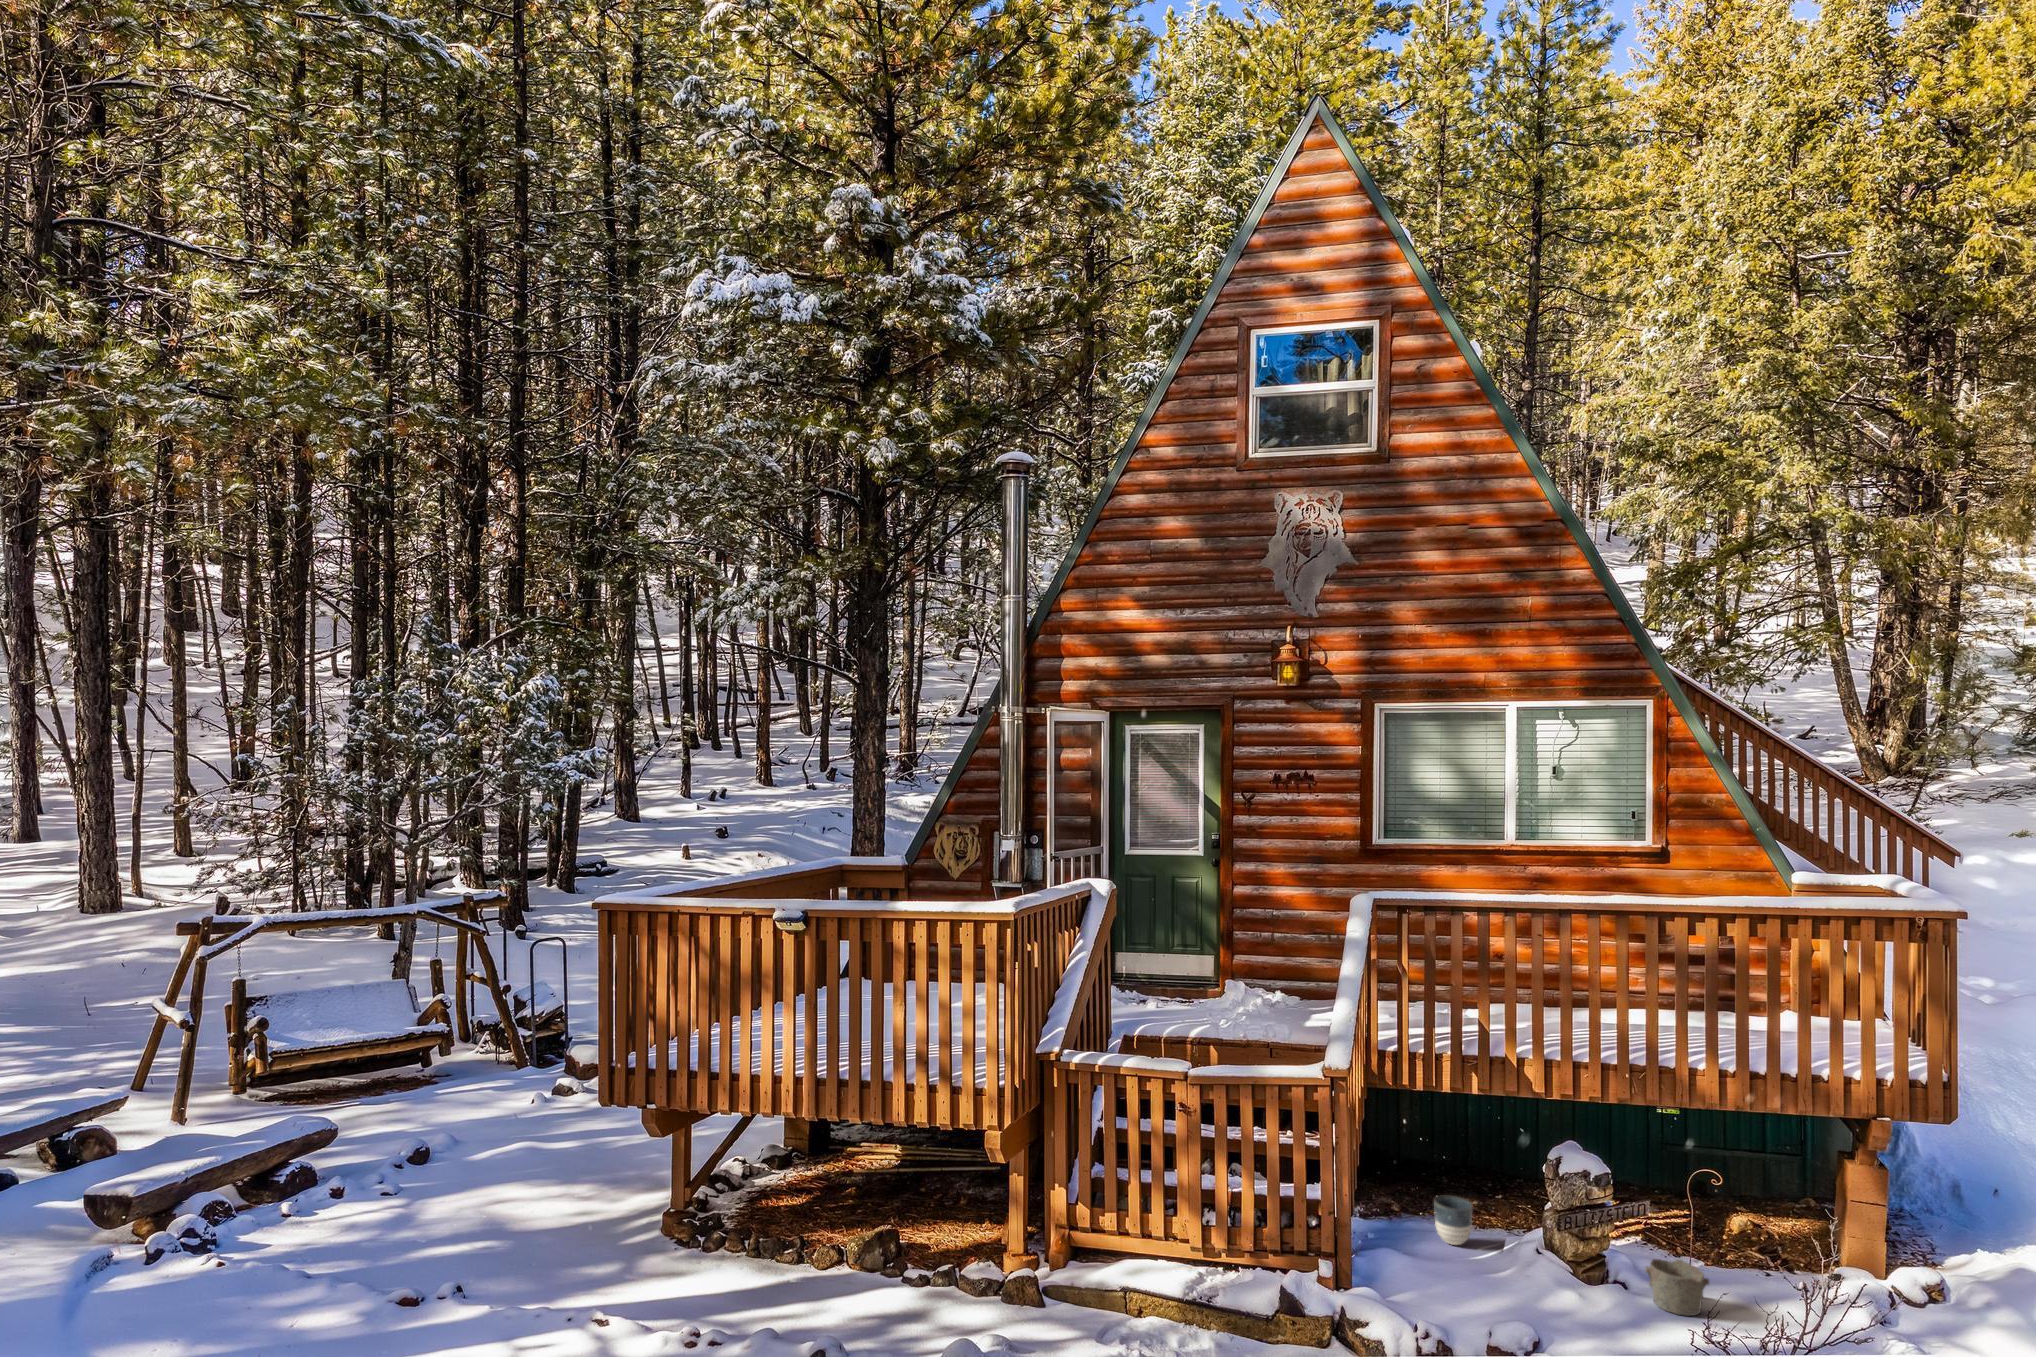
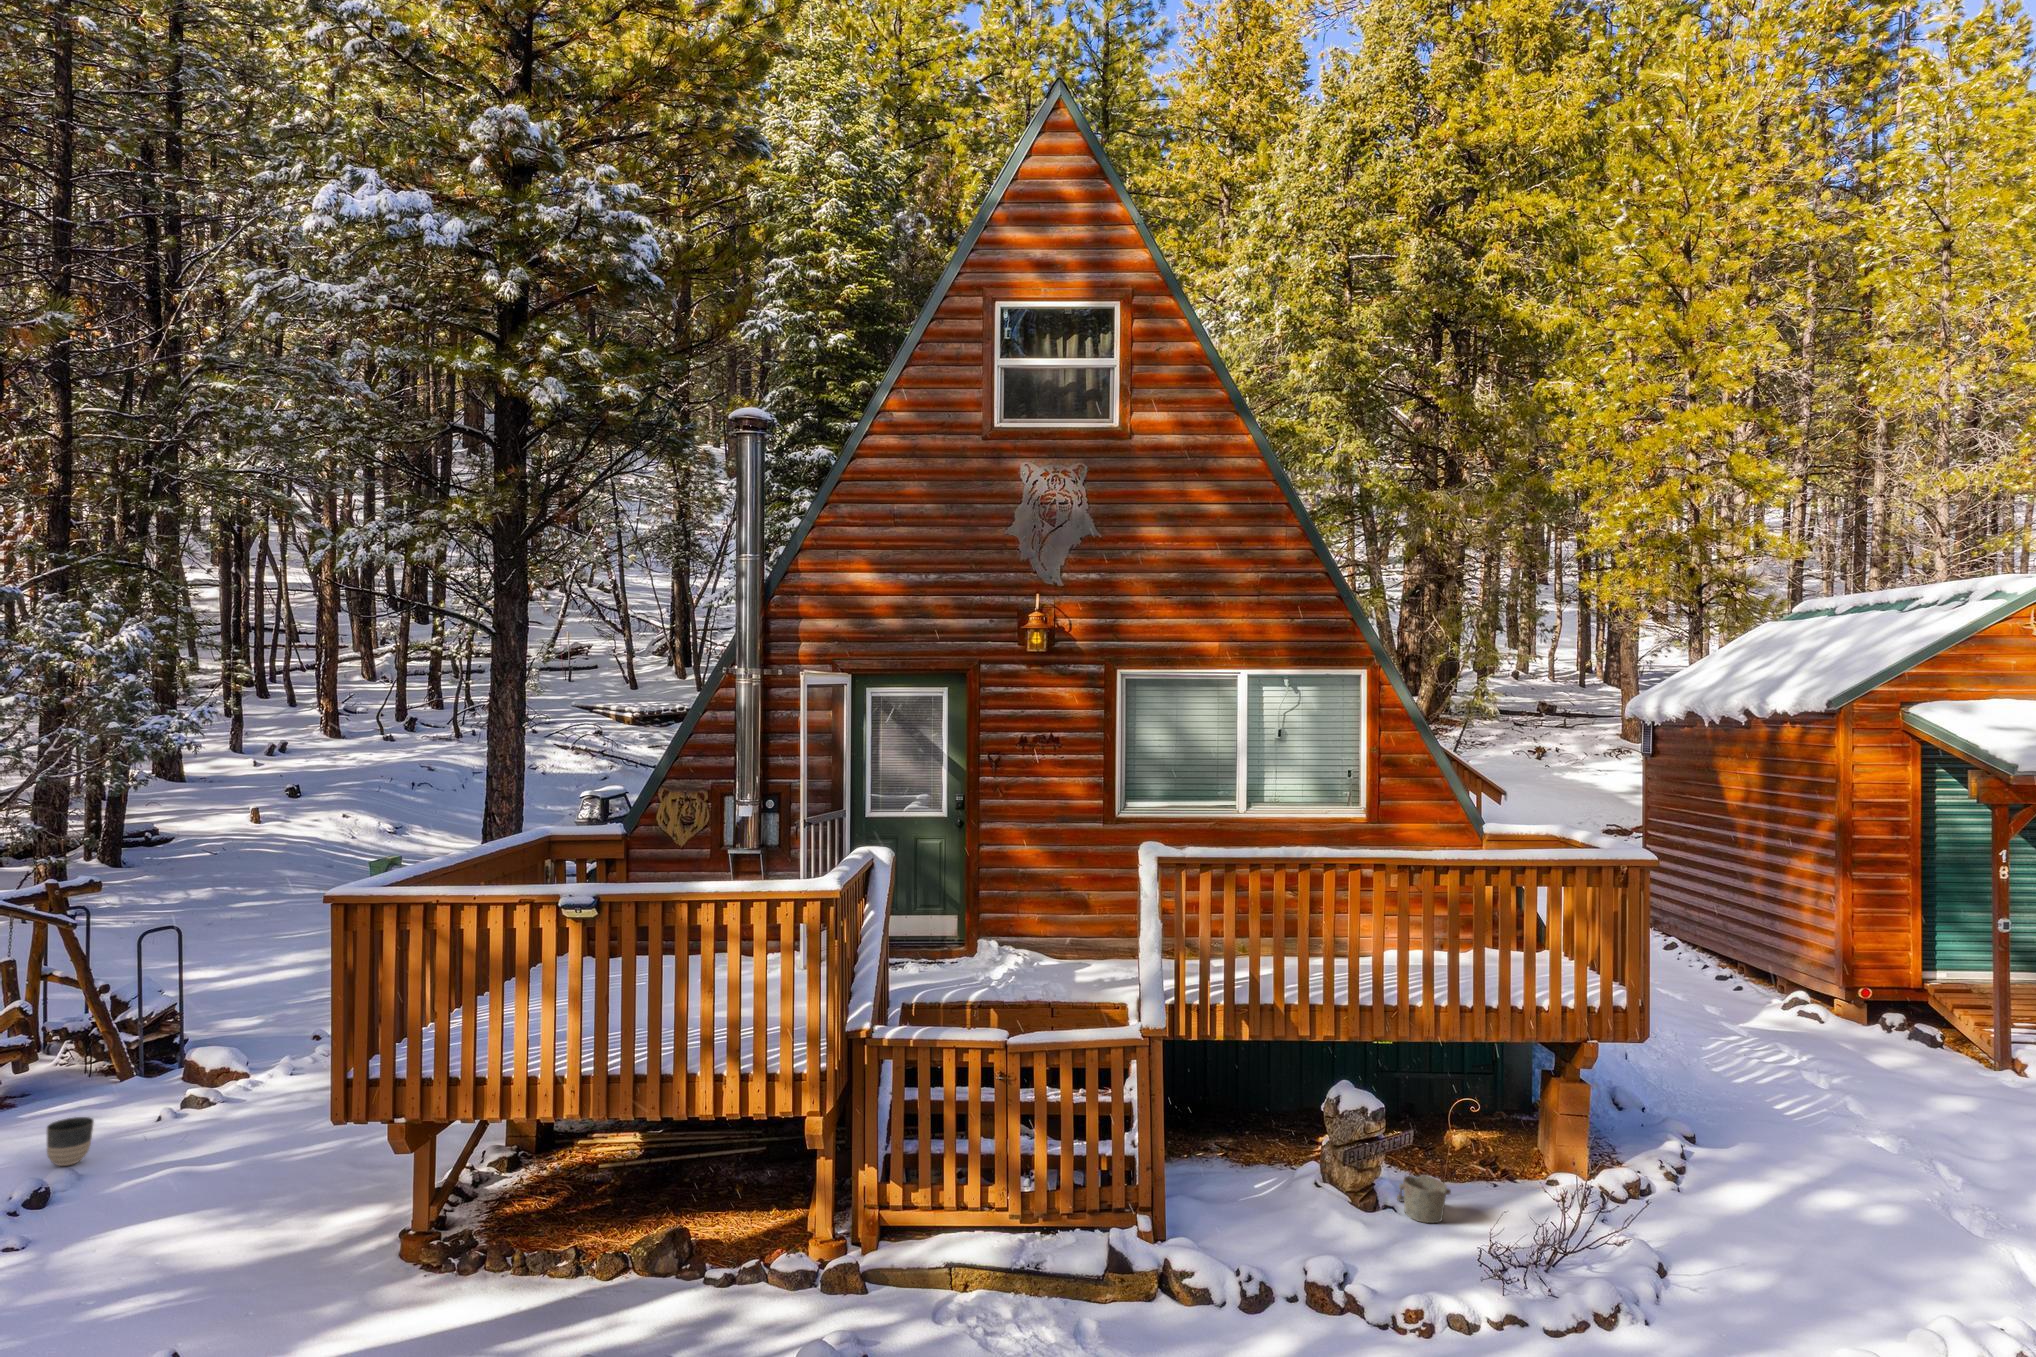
planter: present [1434,1196,1472,1245] -> present [47,1117,94,1166]

